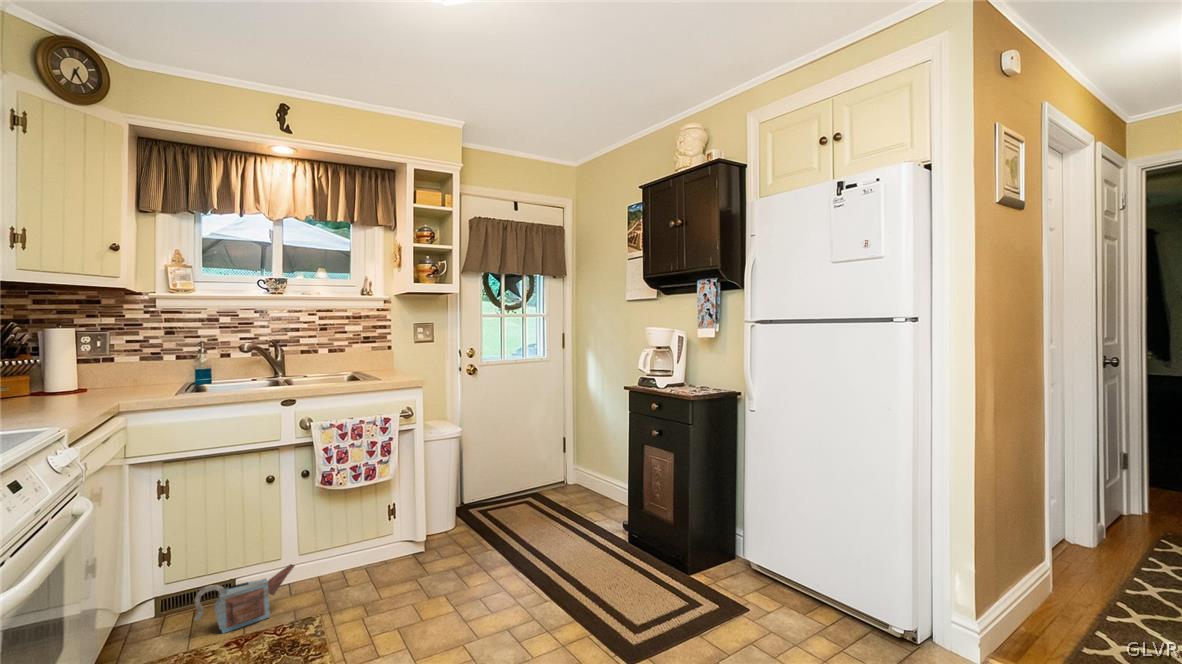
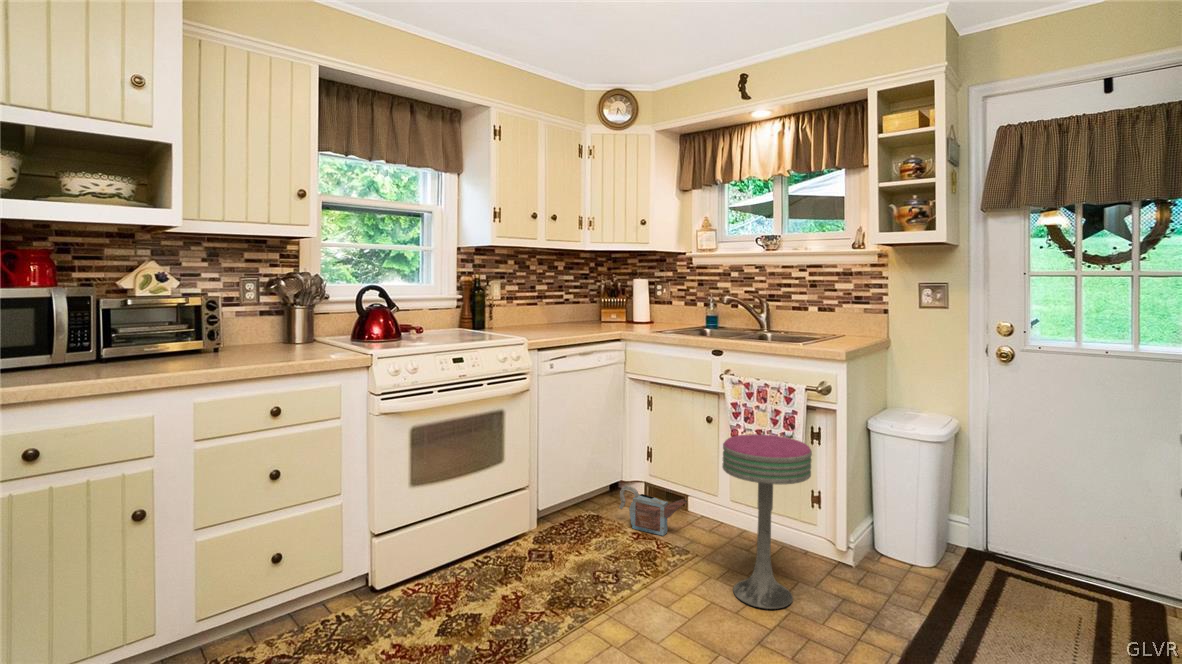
bar stool: none [374,459,451,611] -> present [722,434,812,609]

